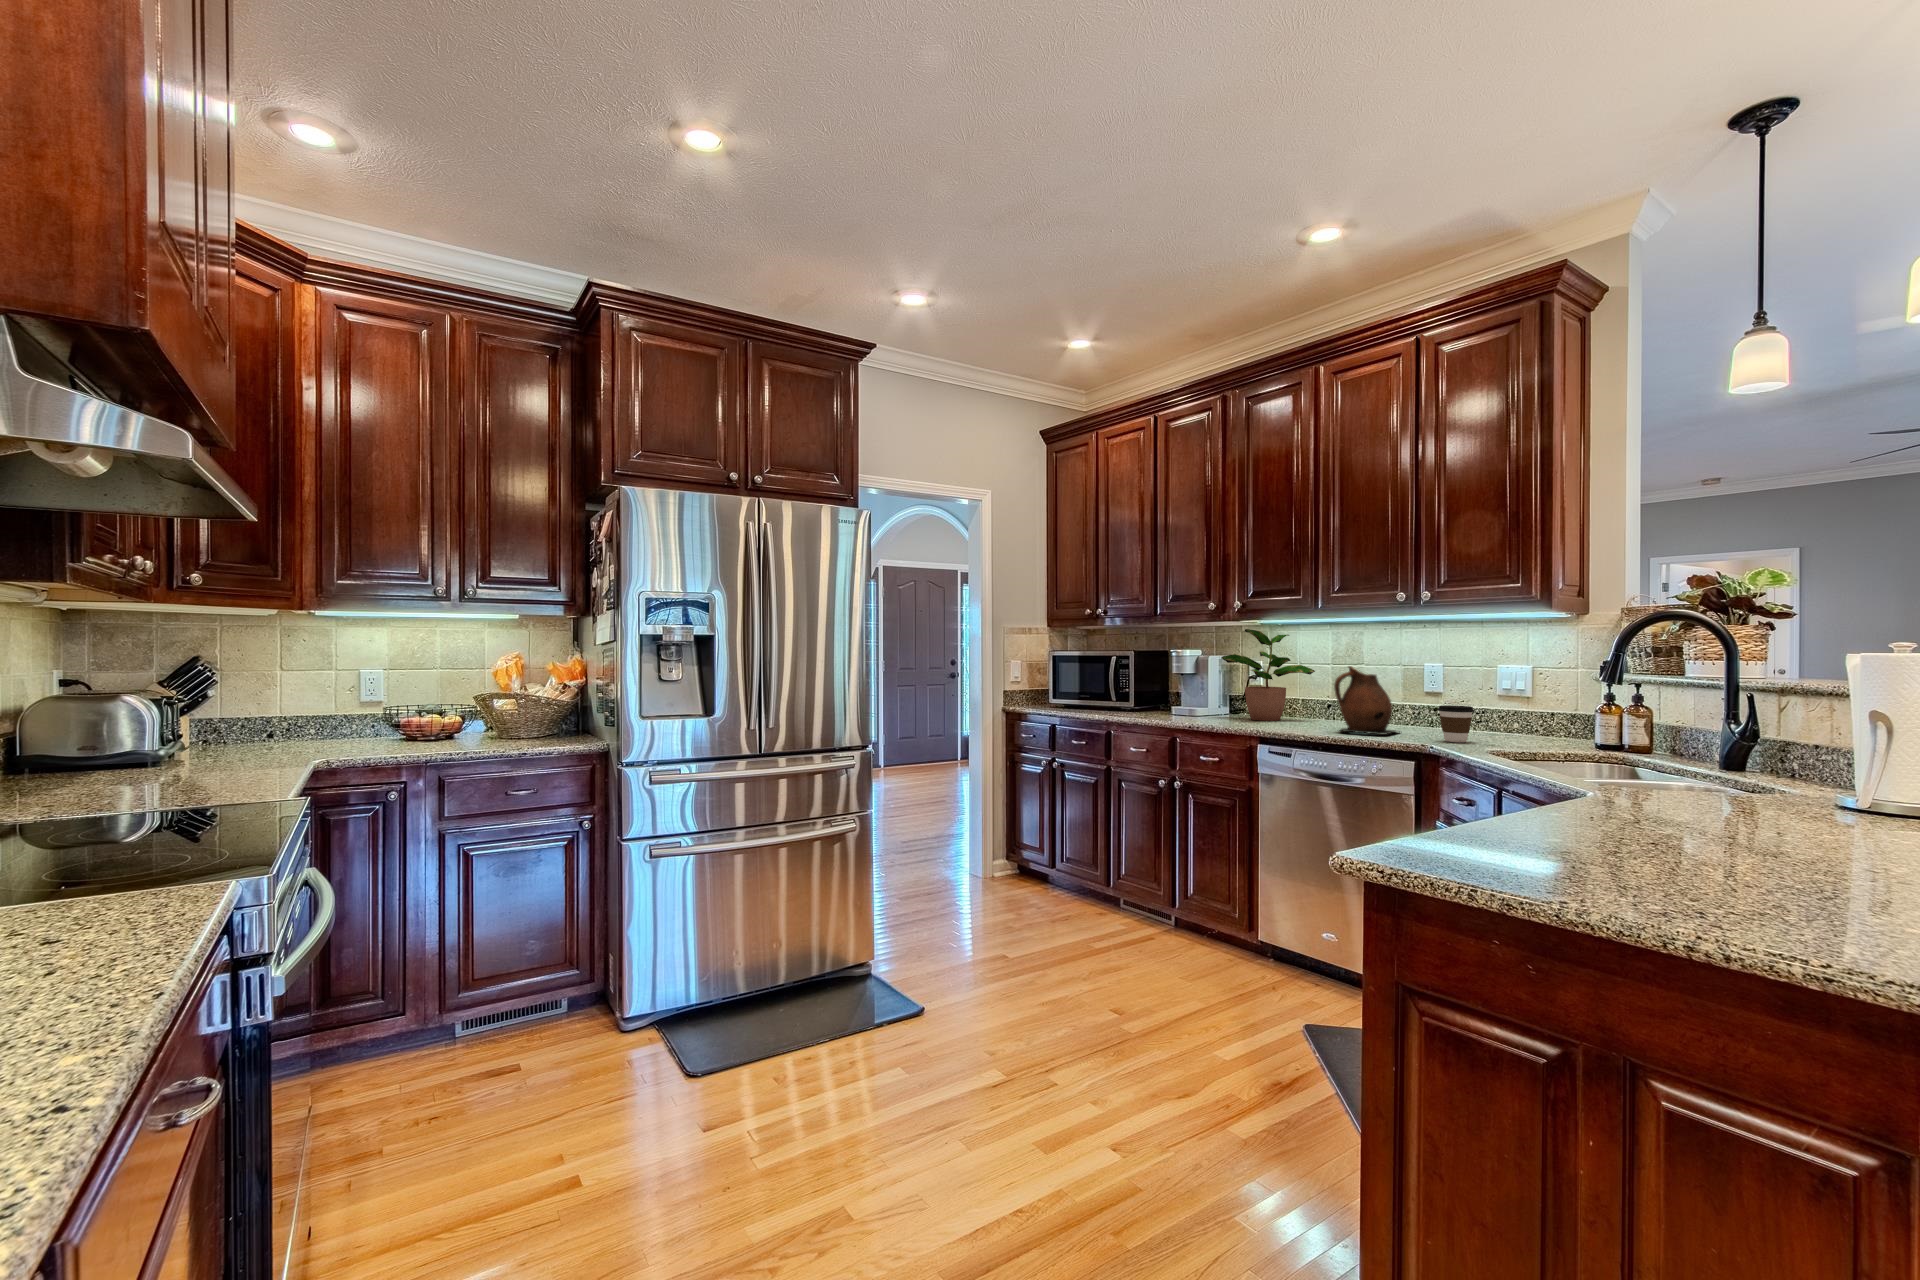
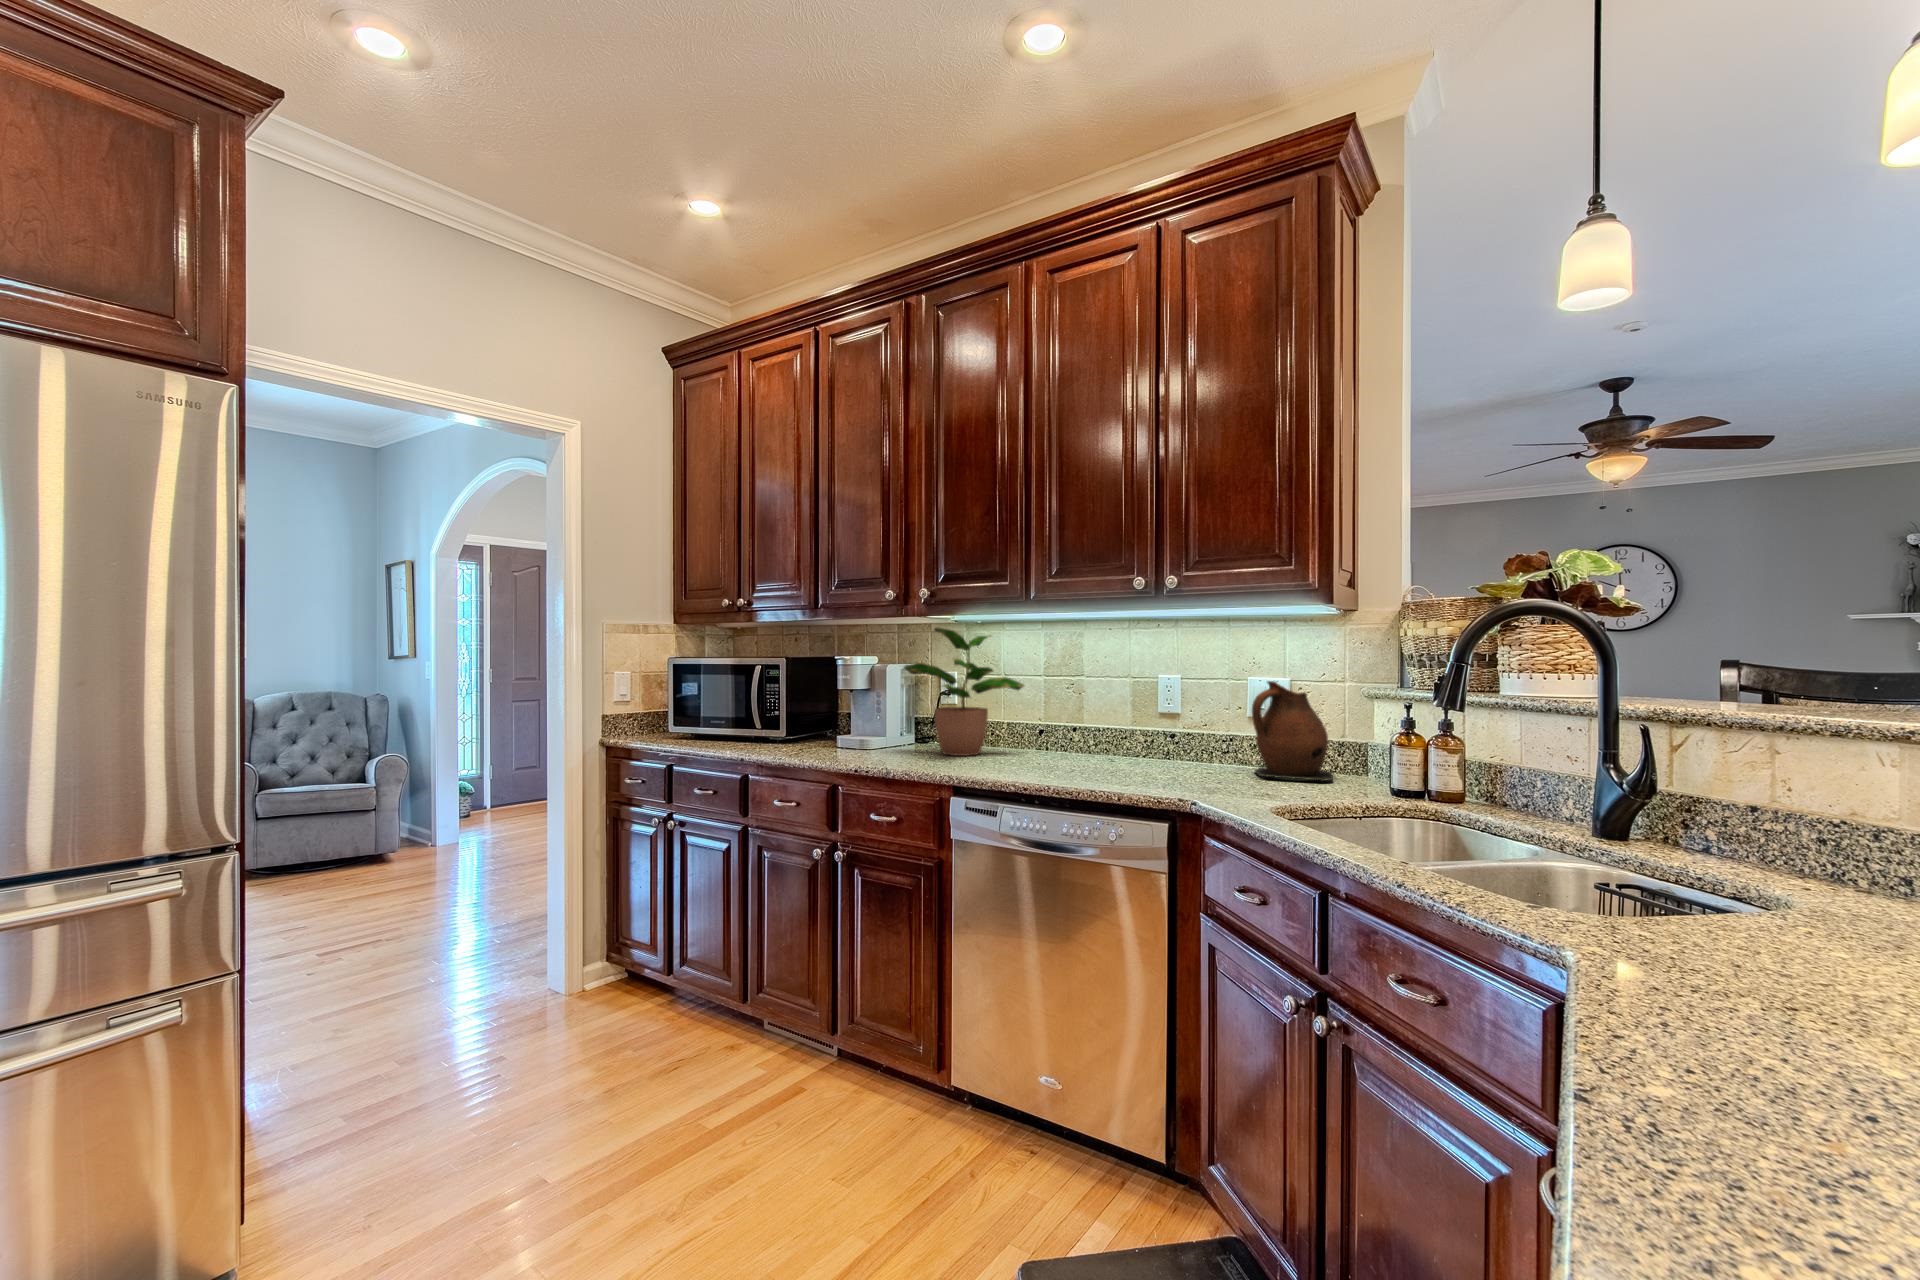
ceramic pitcher: present [1334,666,1397,735] -> present [1252,681,1333,781]
coffee cup: present [1437,705,1474,742] -> none [1194,737,1242,792]

